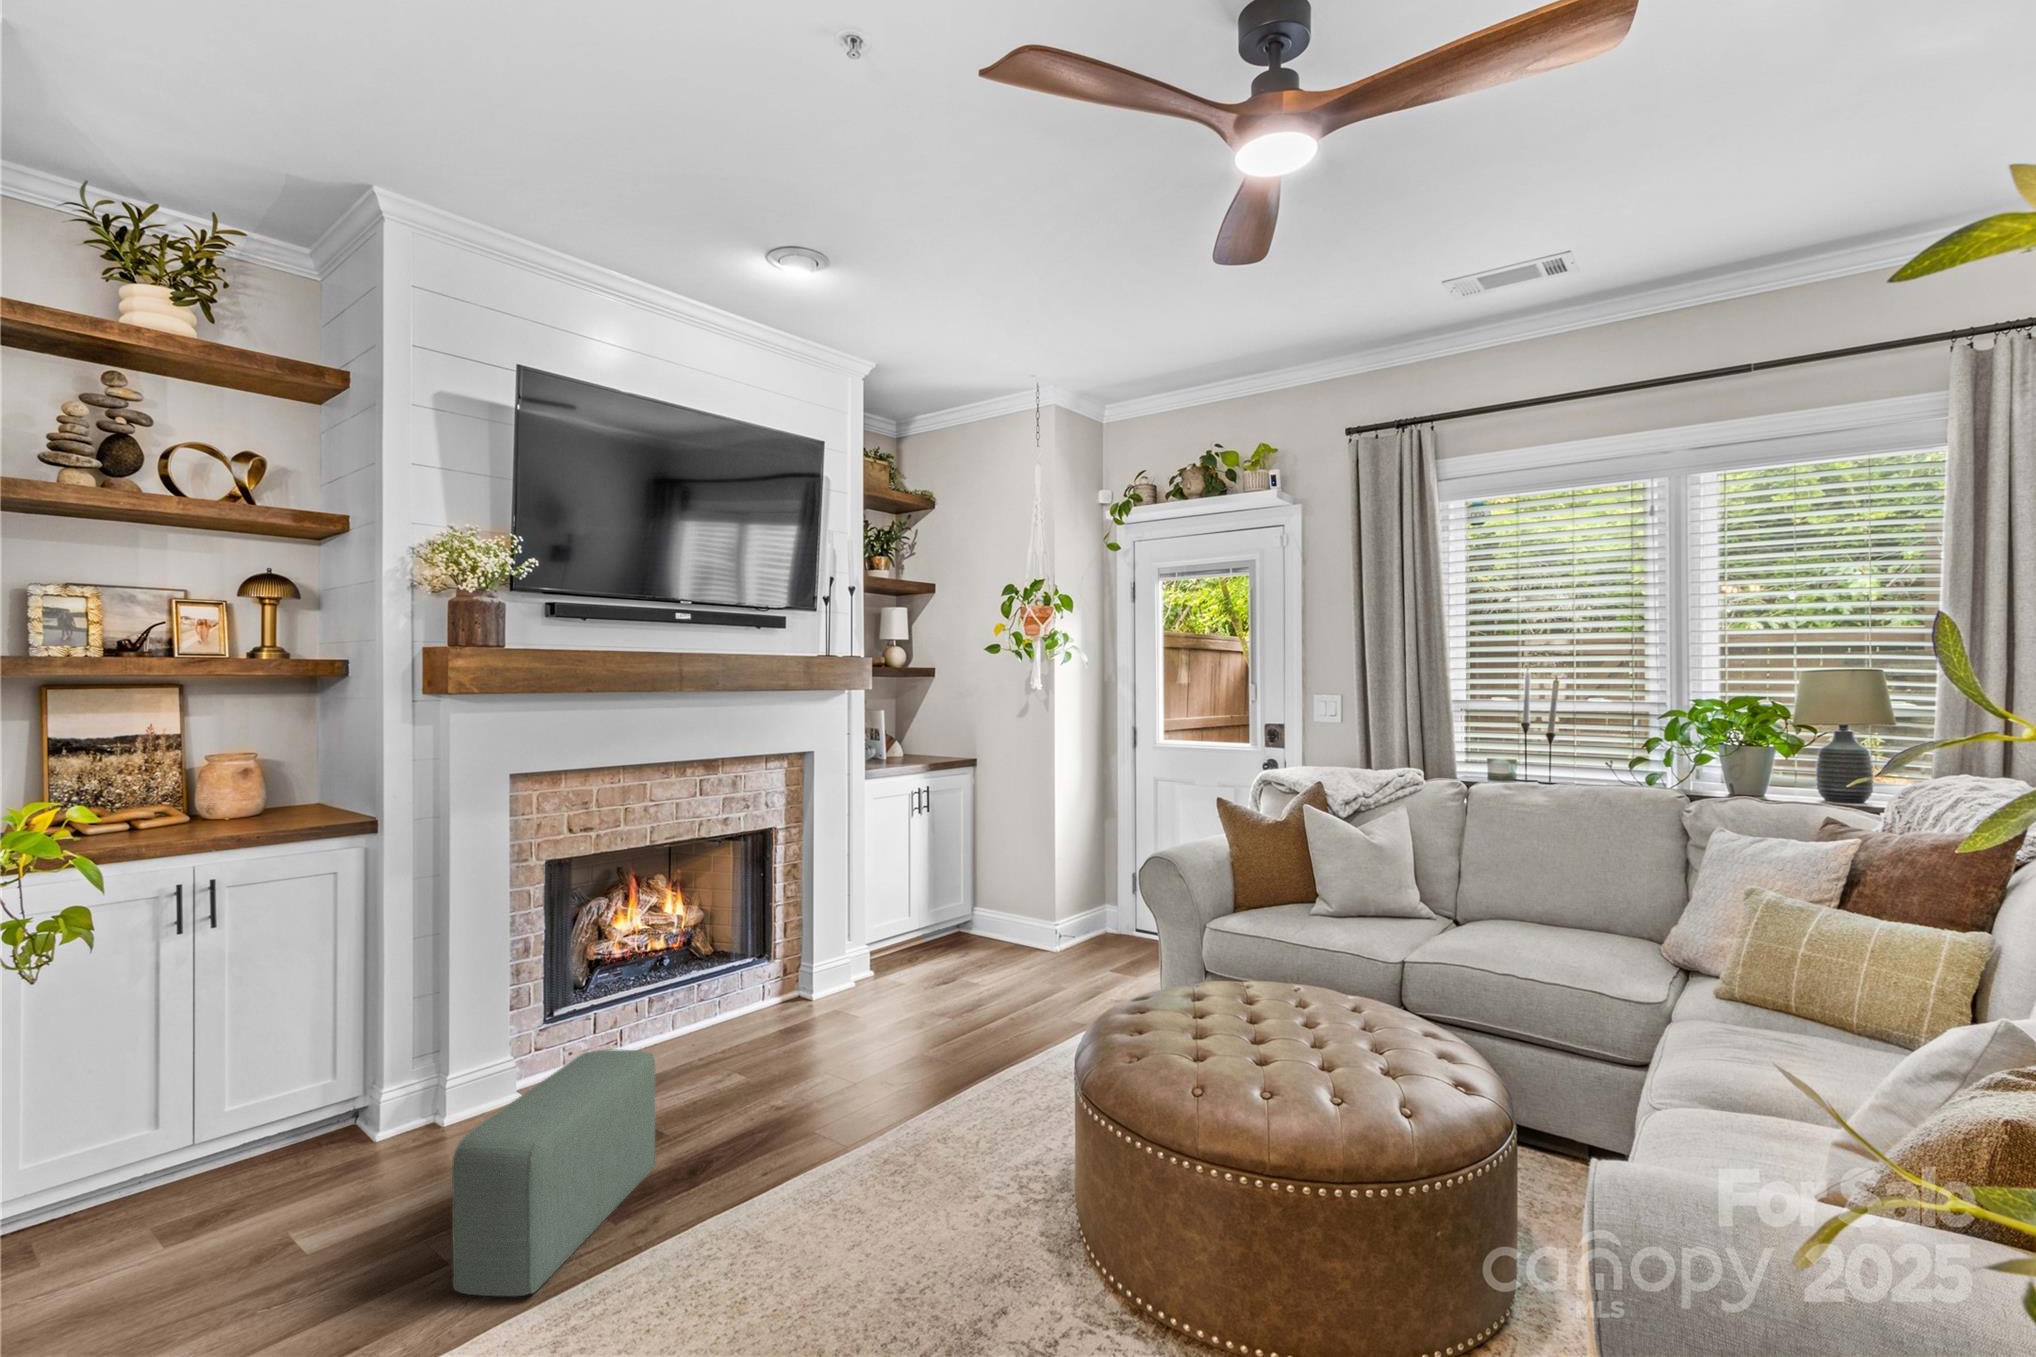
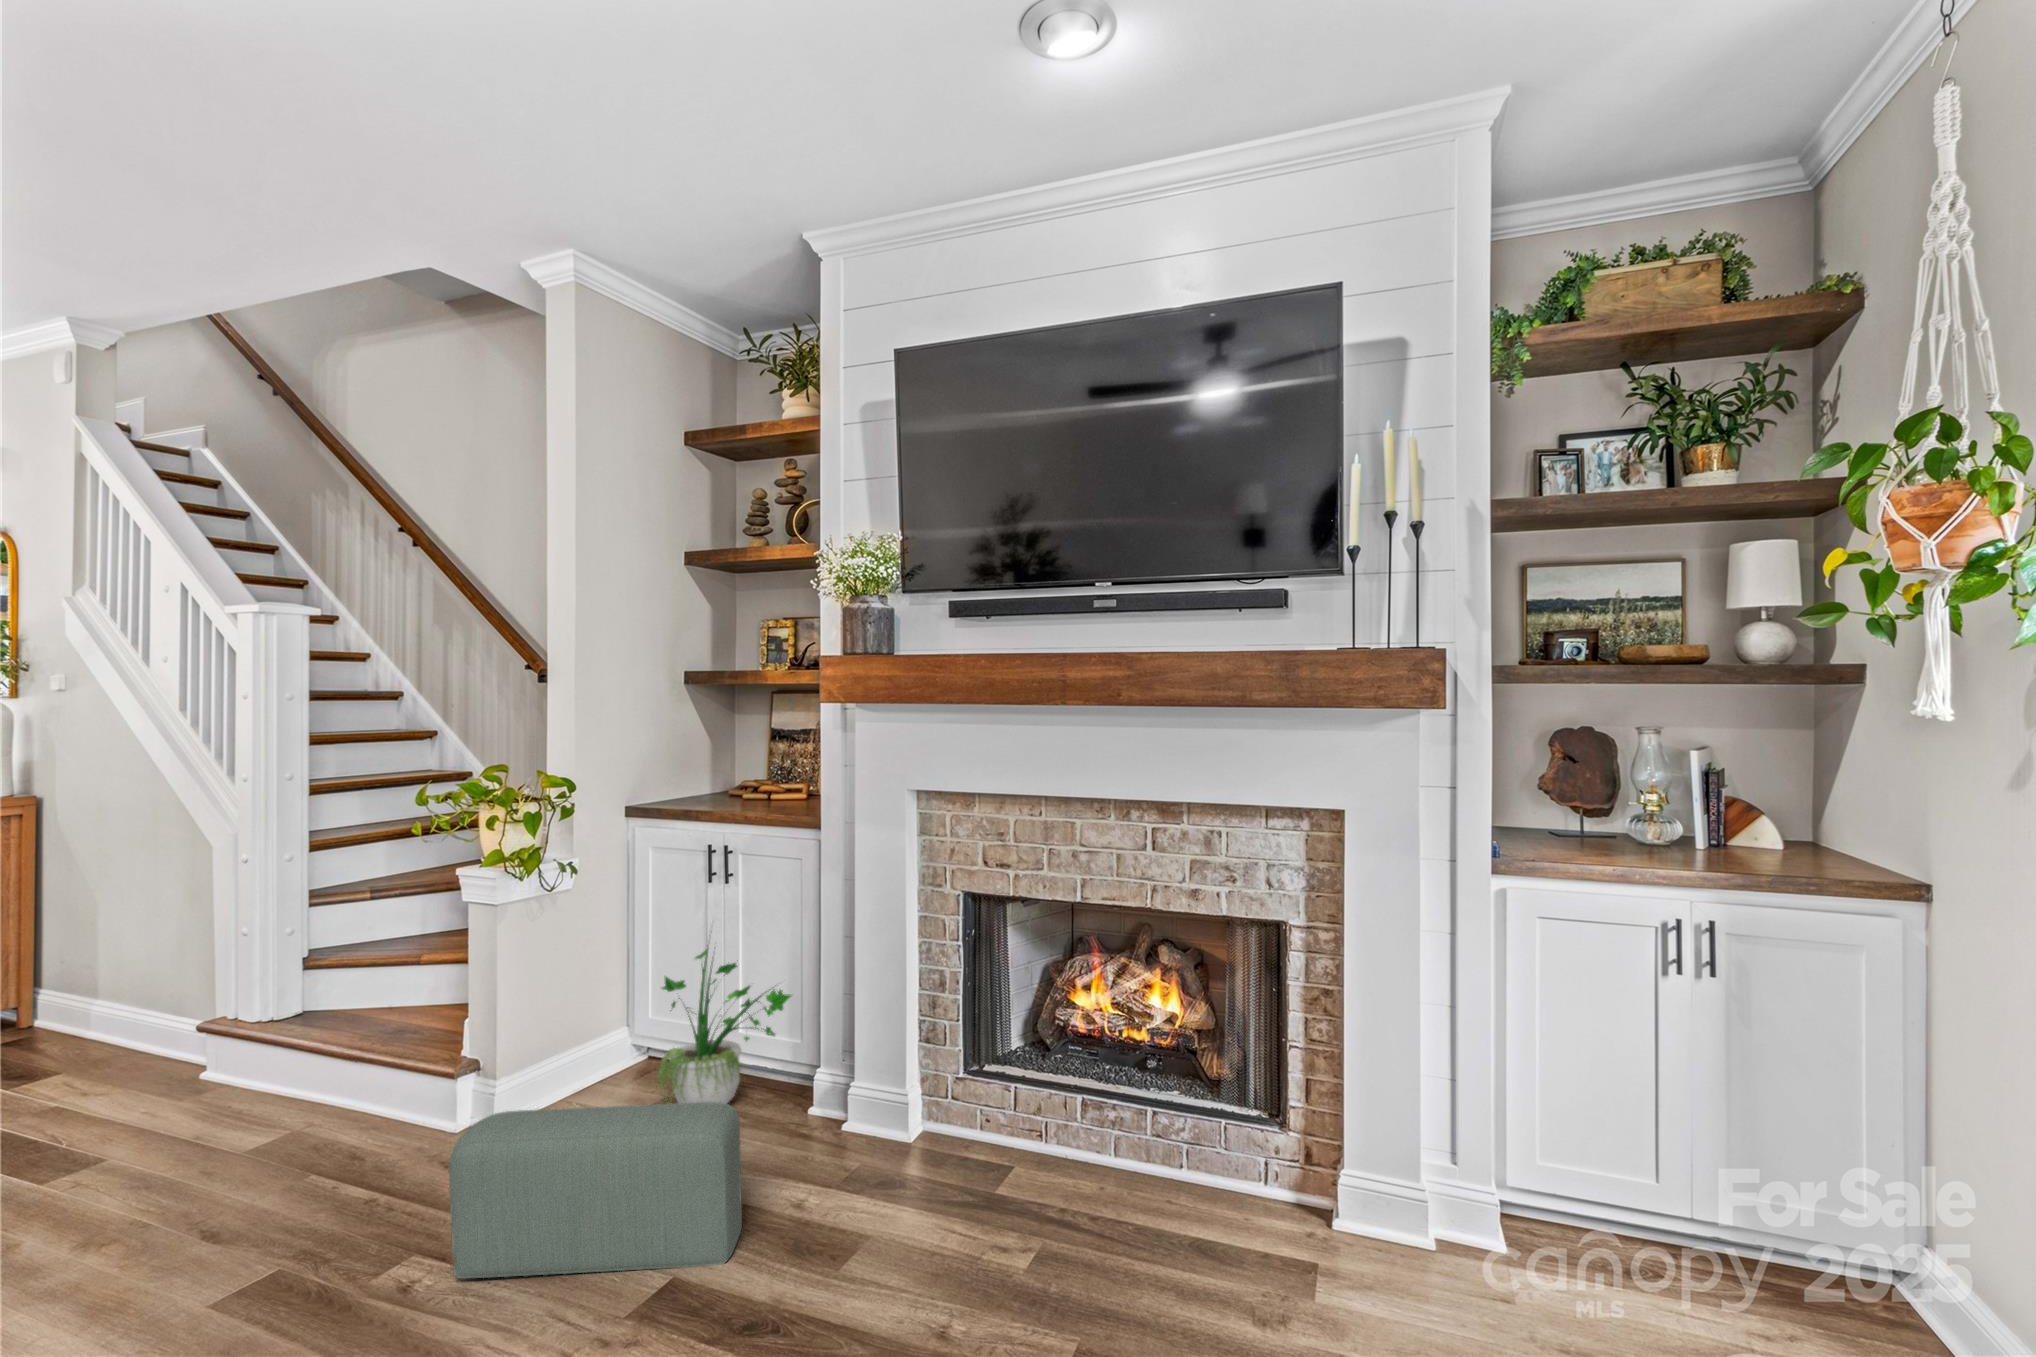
potted plant: none [140,962,408,1211] -> present [656,945,791,1104]

